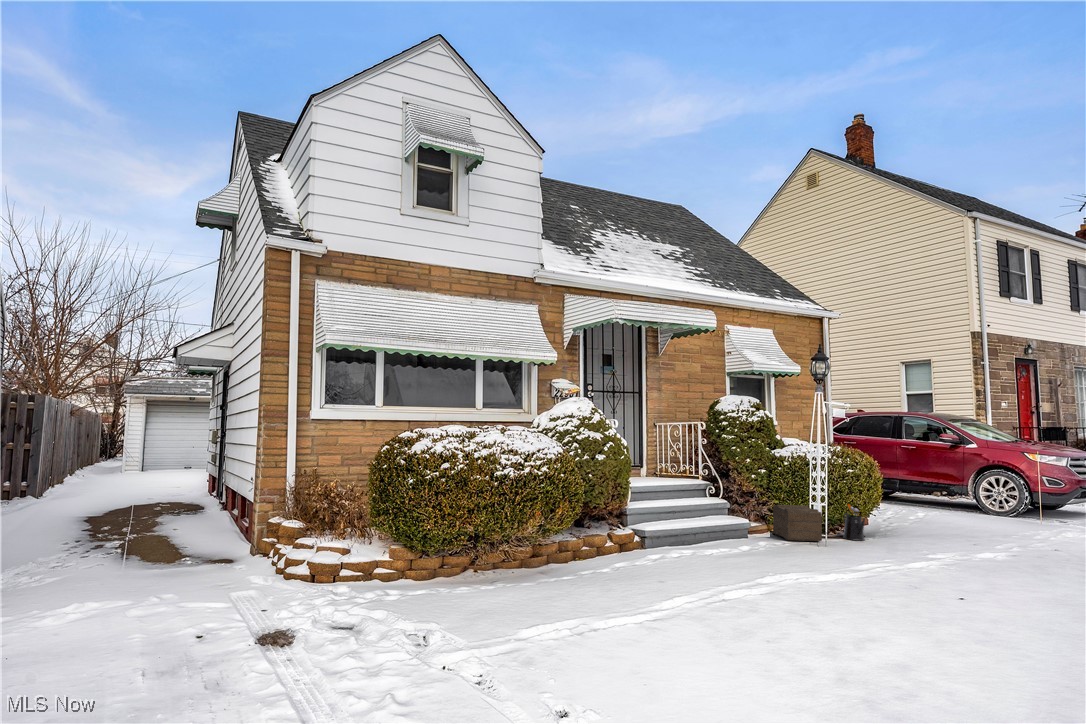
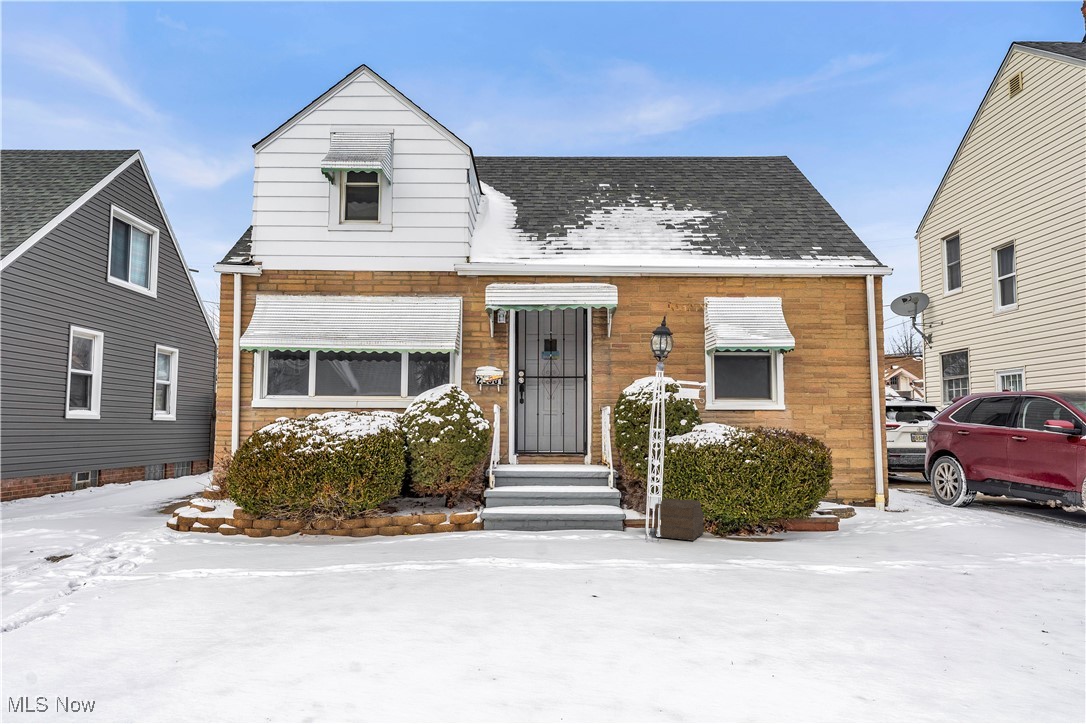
watering can: present [843,504,865,541] -> none [738,500,764,545]

